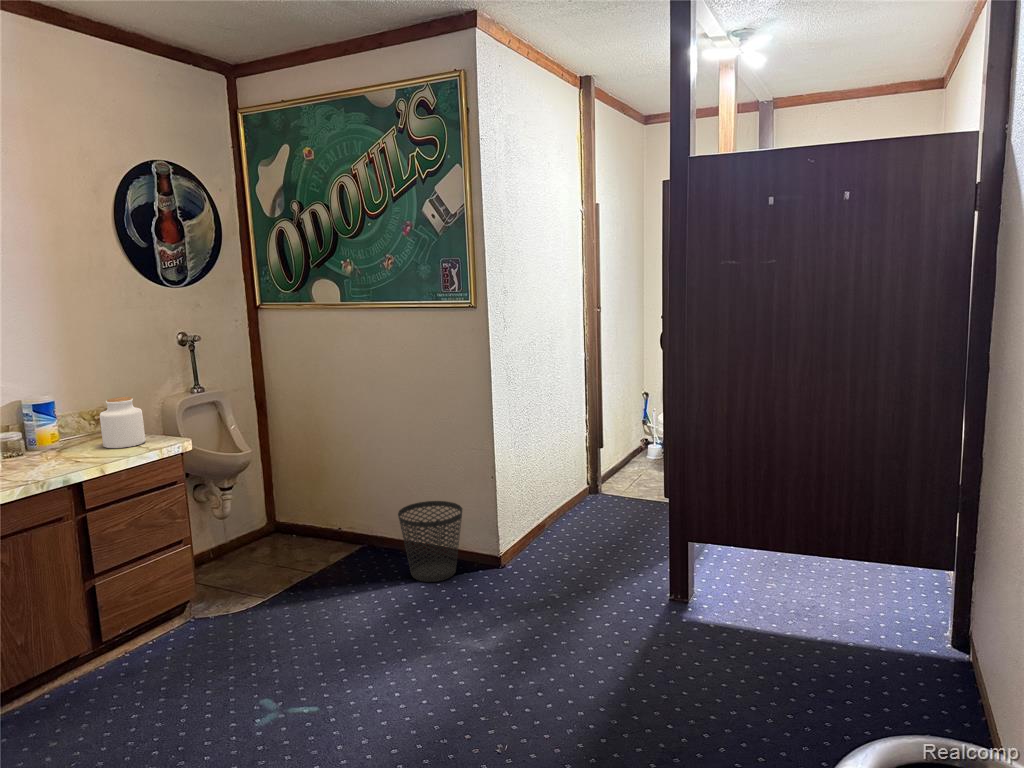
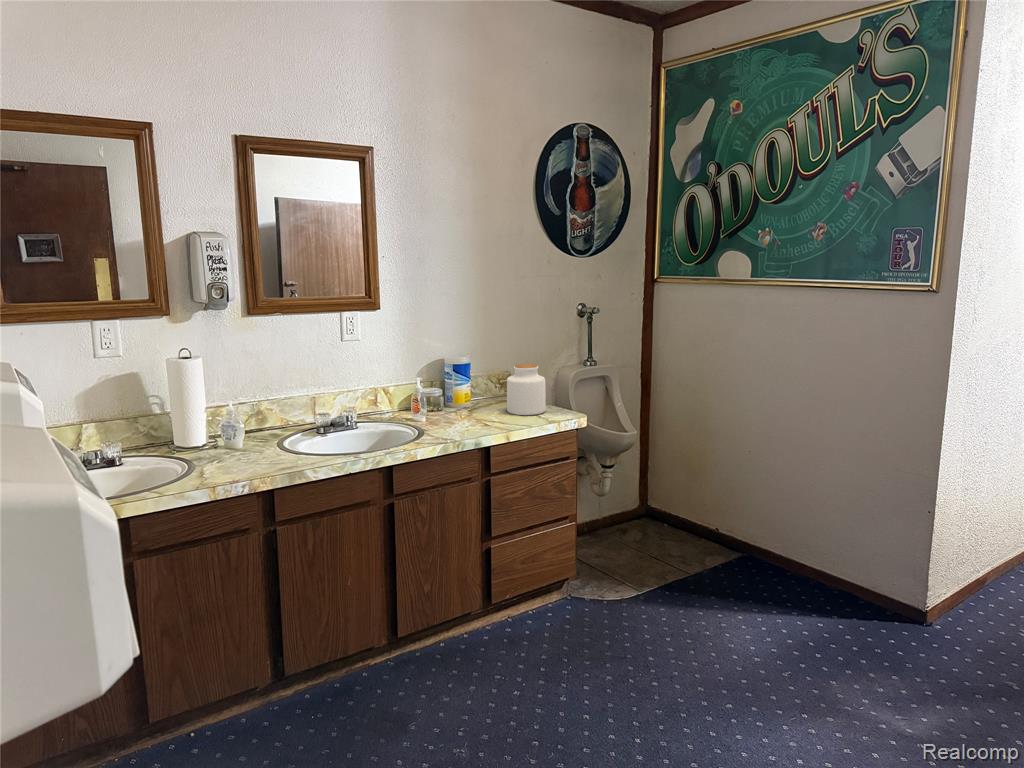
wastebasket: present [398,501,462,582] -> none [801,518,886,618]

